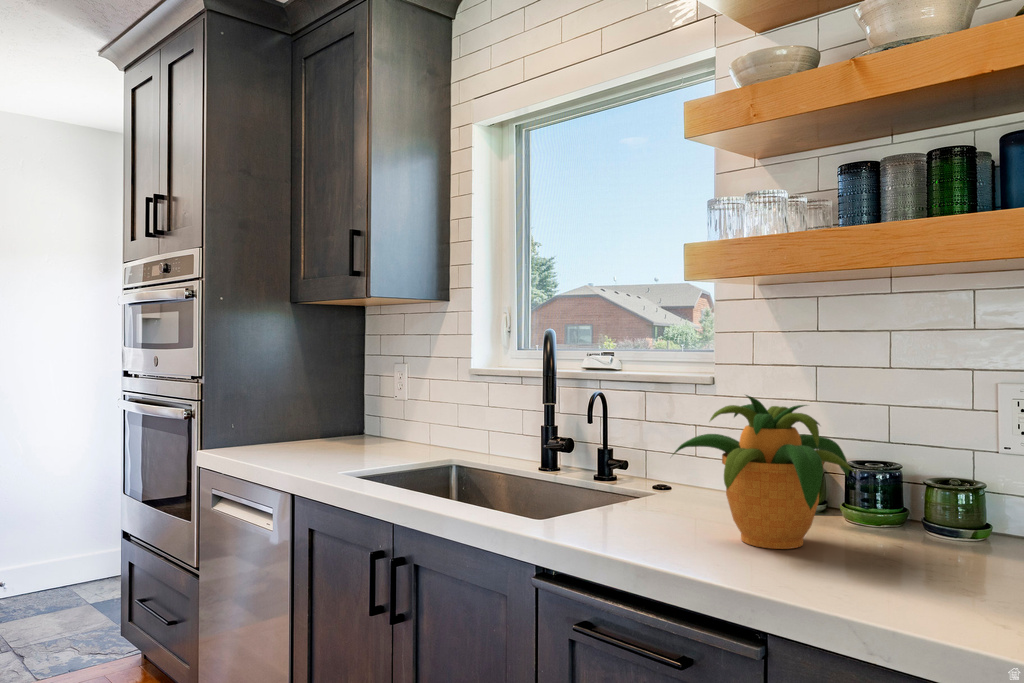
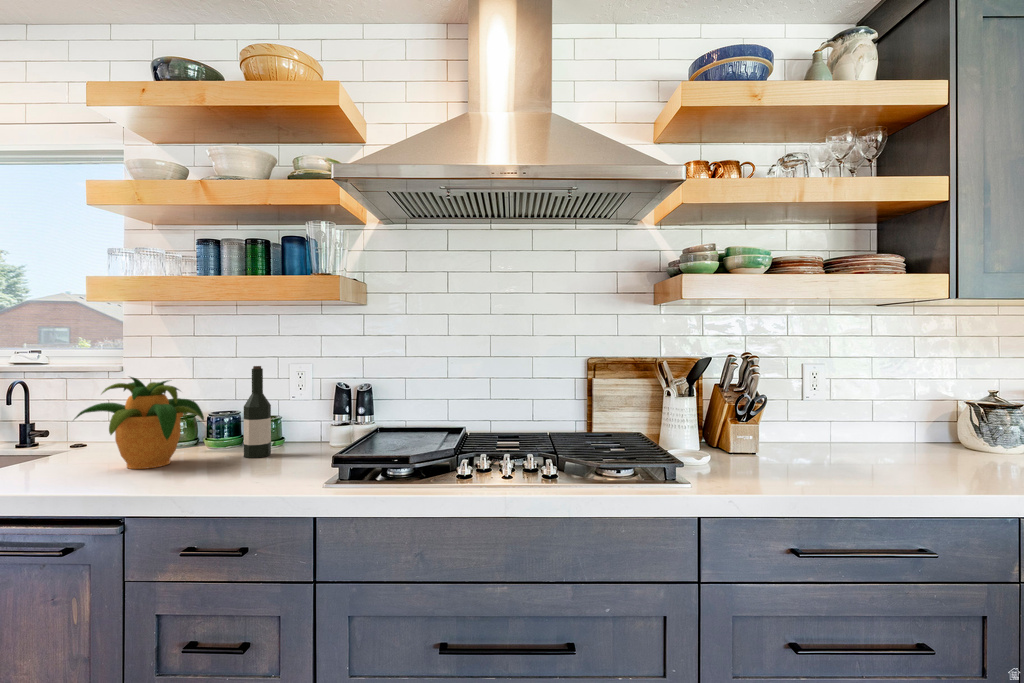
wine bottle: none [926,386,978,561] -> present [244,366,271,458]

